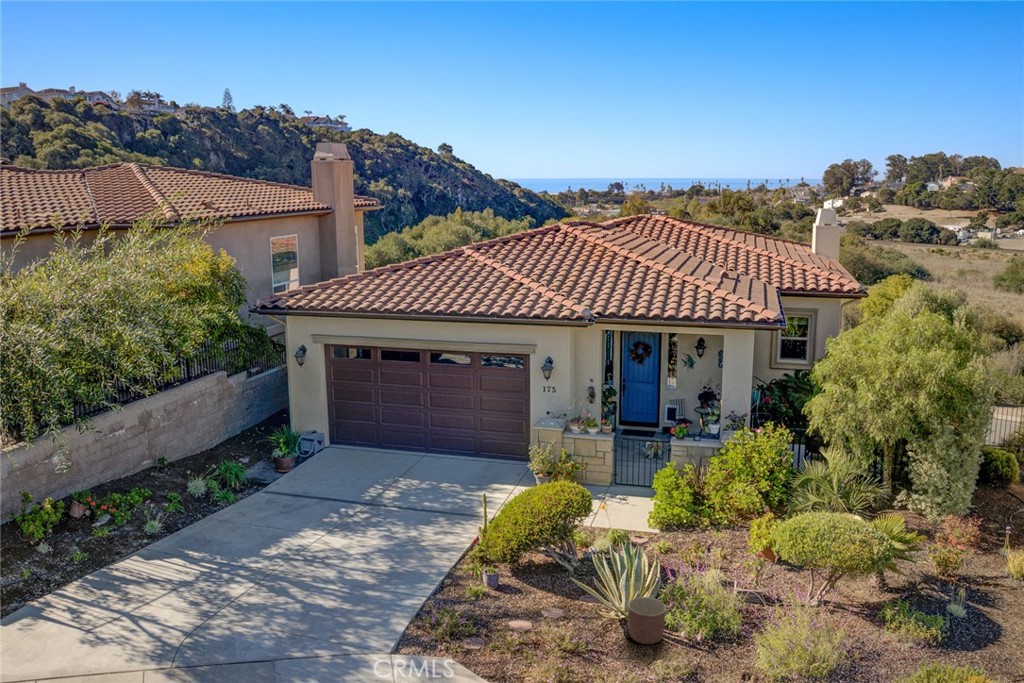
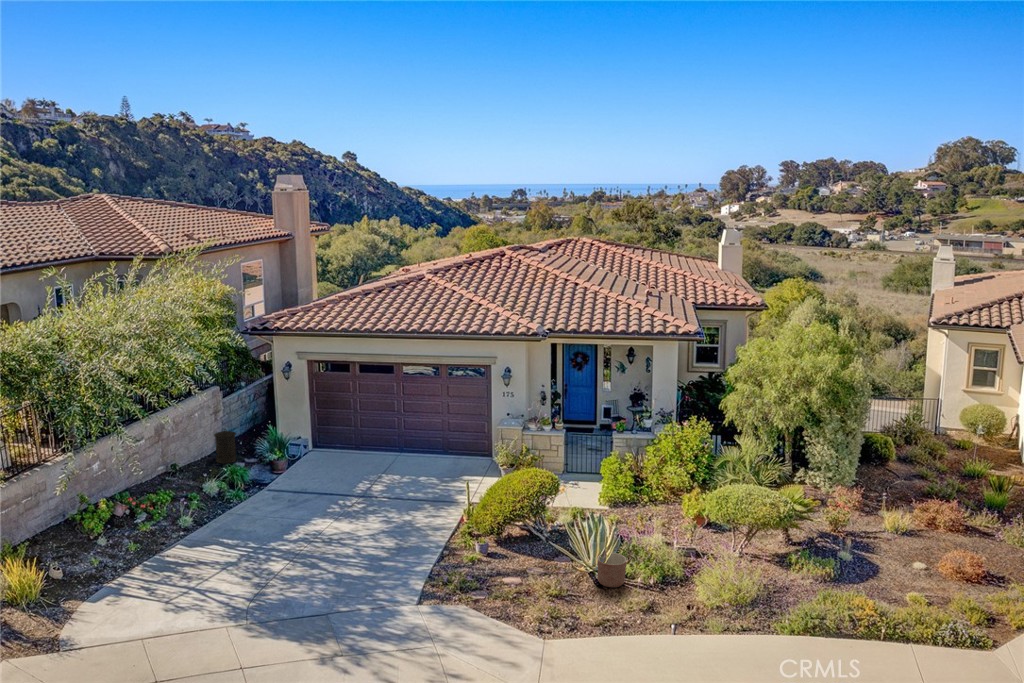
trash can: none [221,418,246,457] -> present [214,429,236,464]

